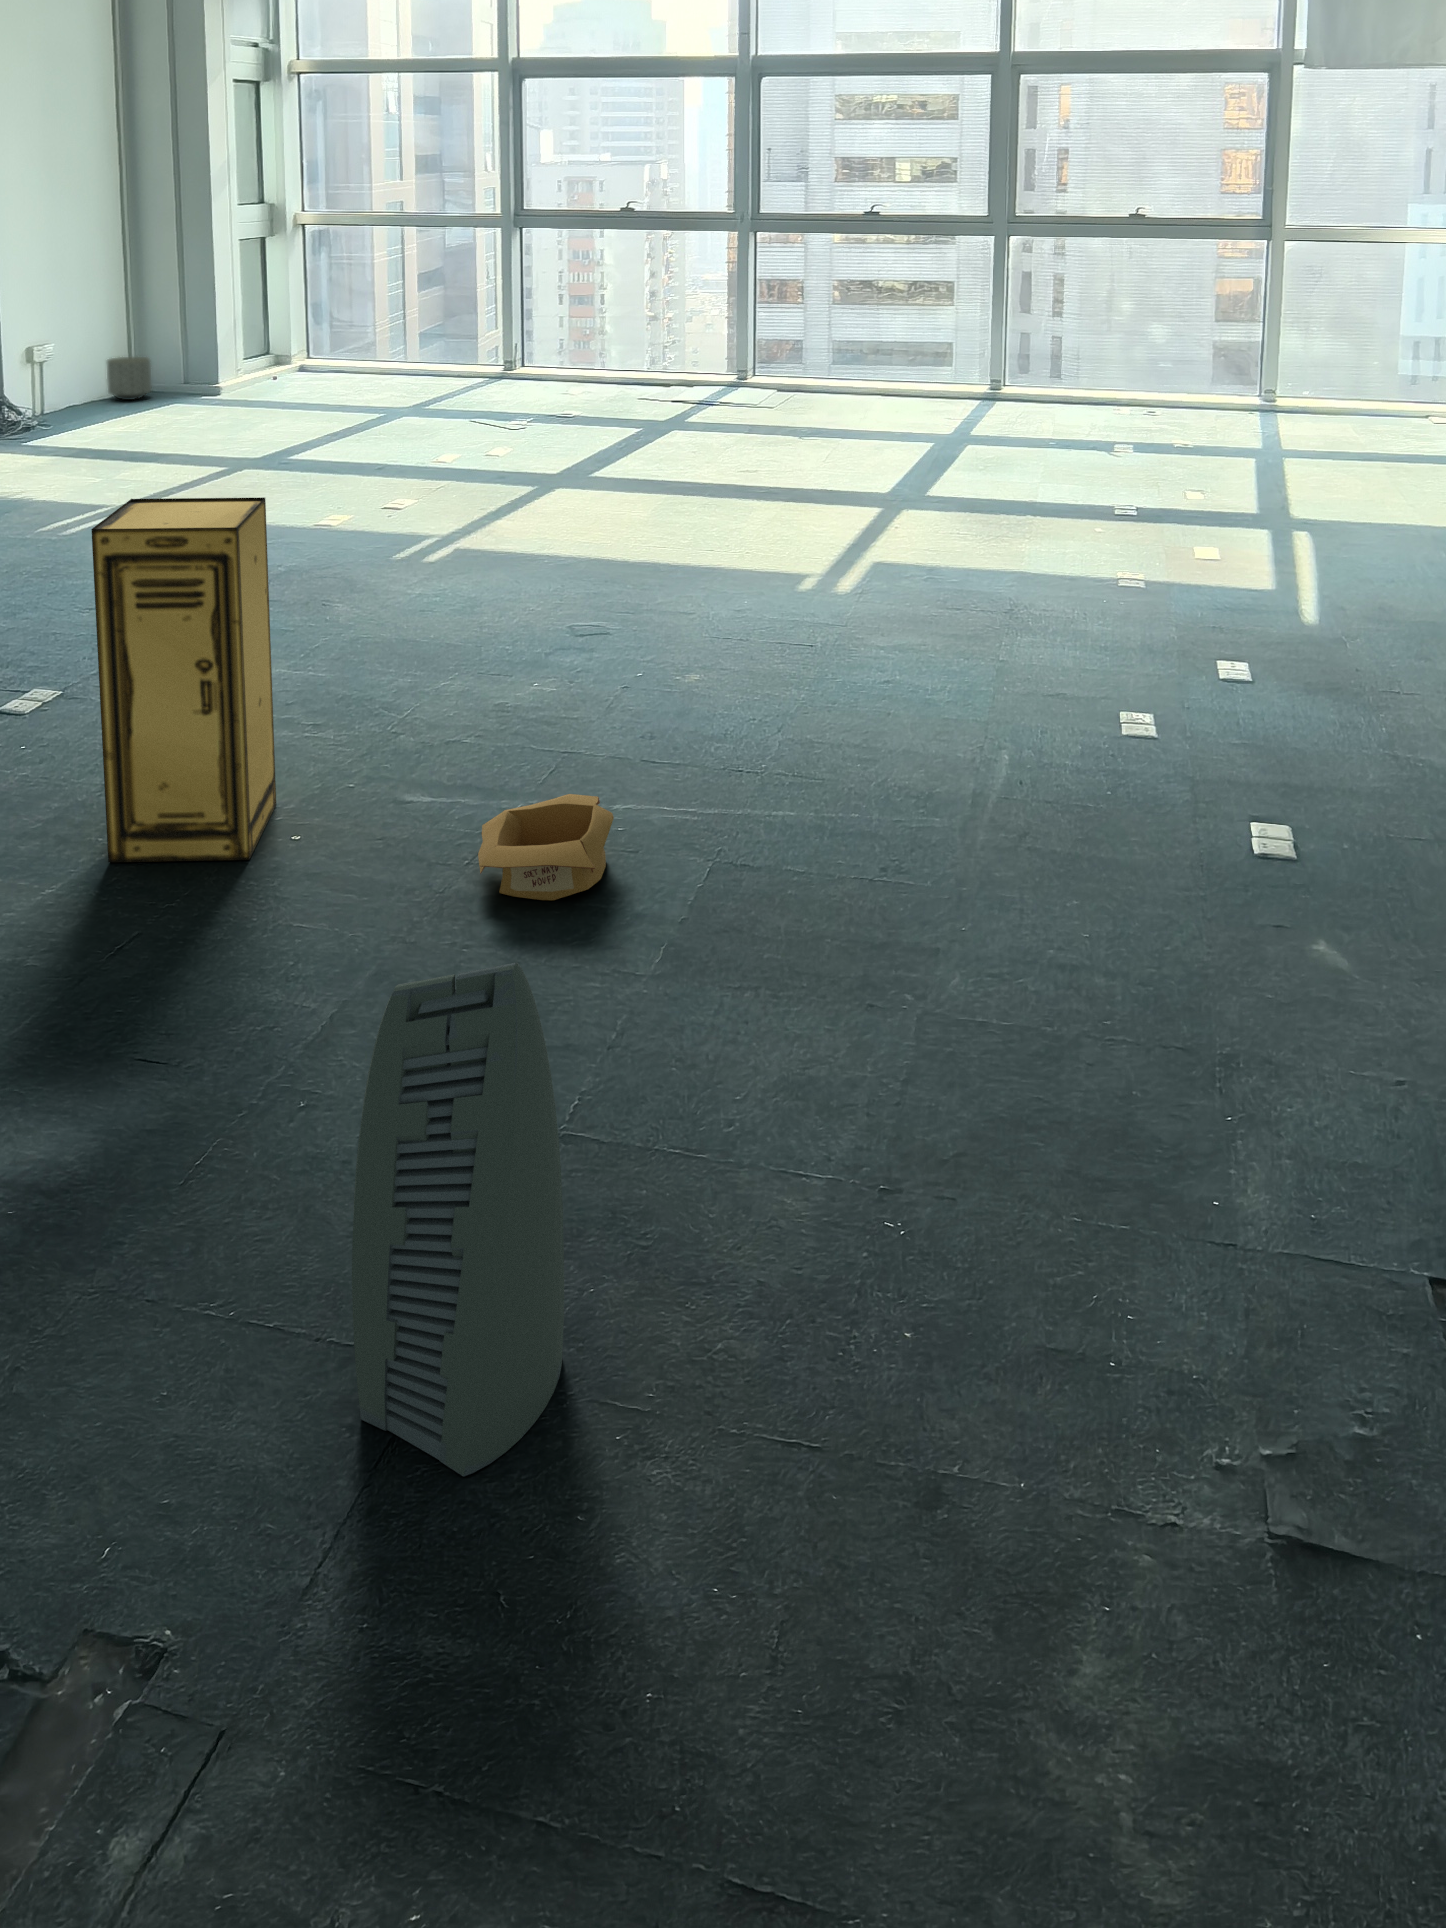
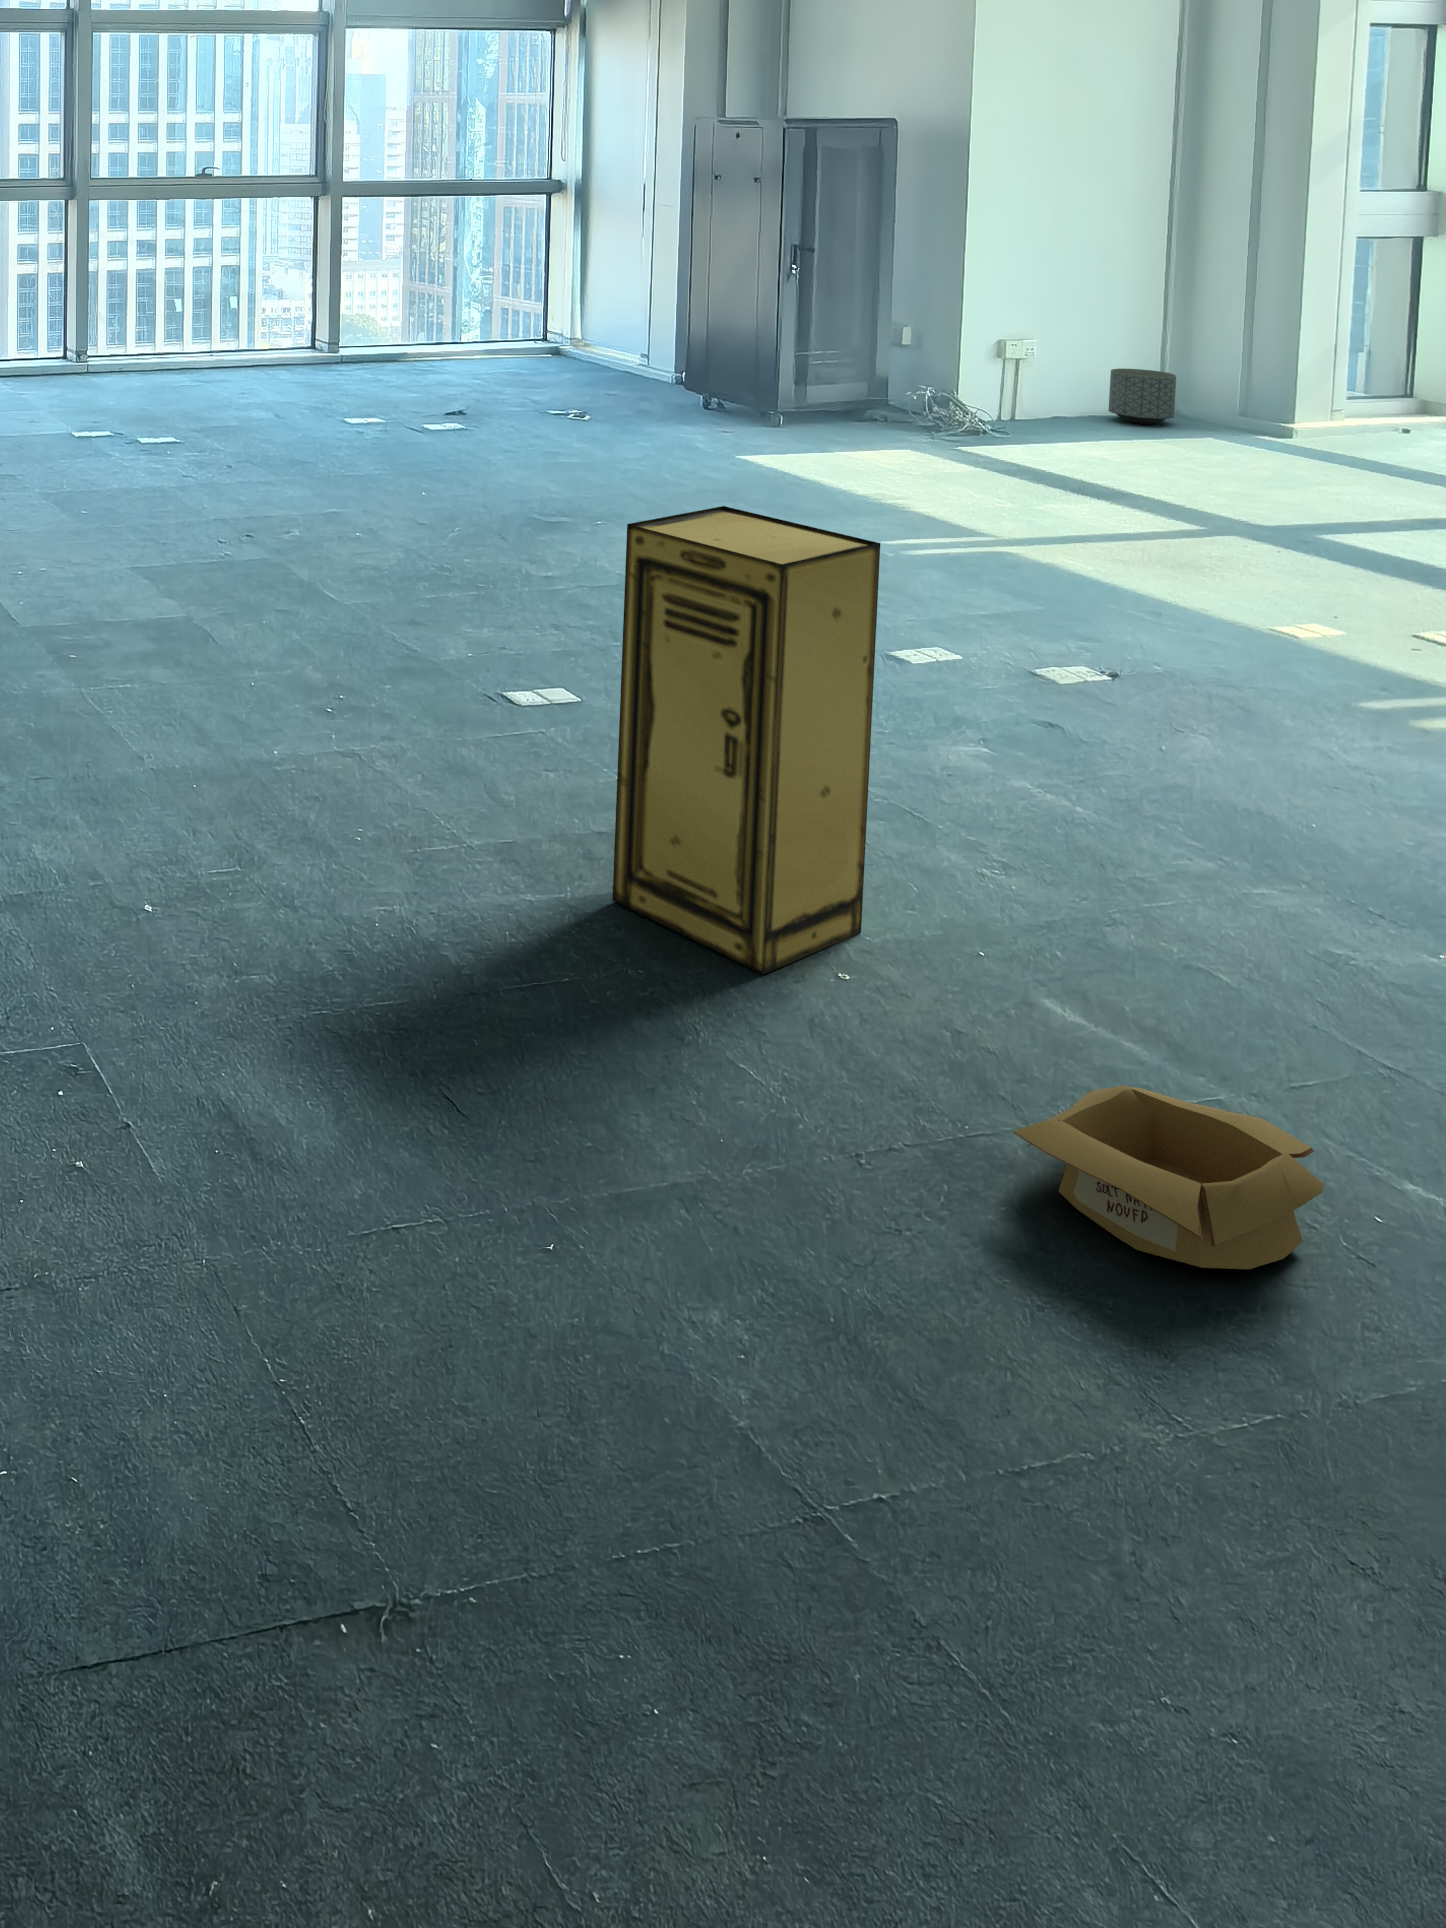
air purifier: present [352,963,564,1476] -> none [270,1098,564,1777]

